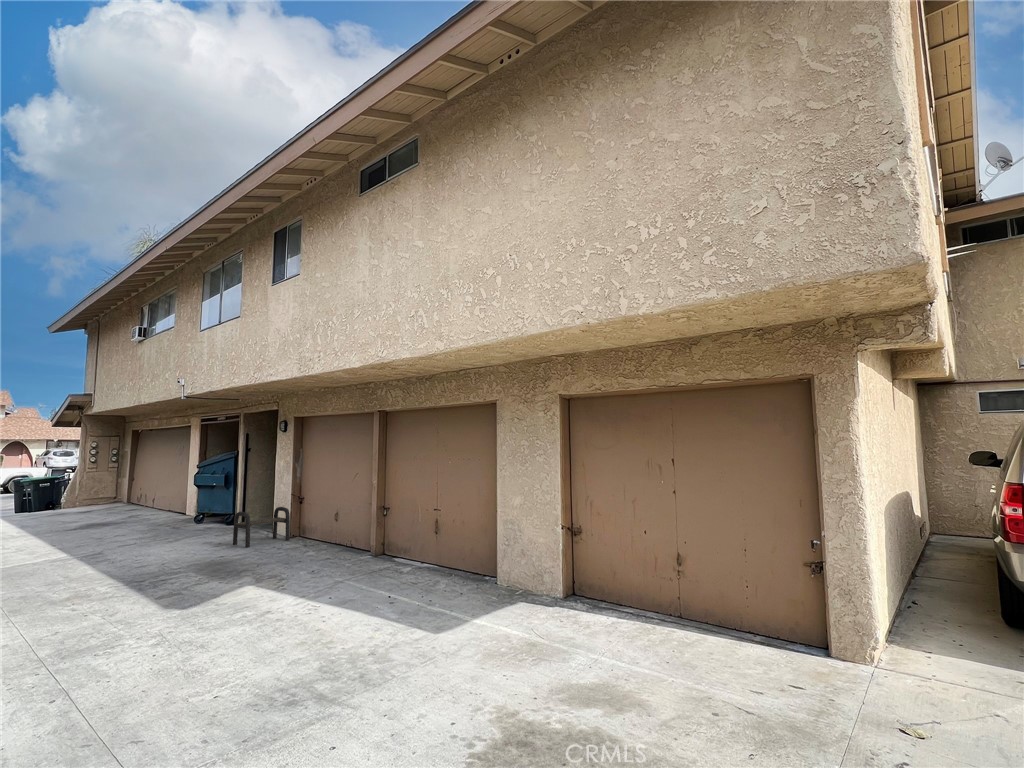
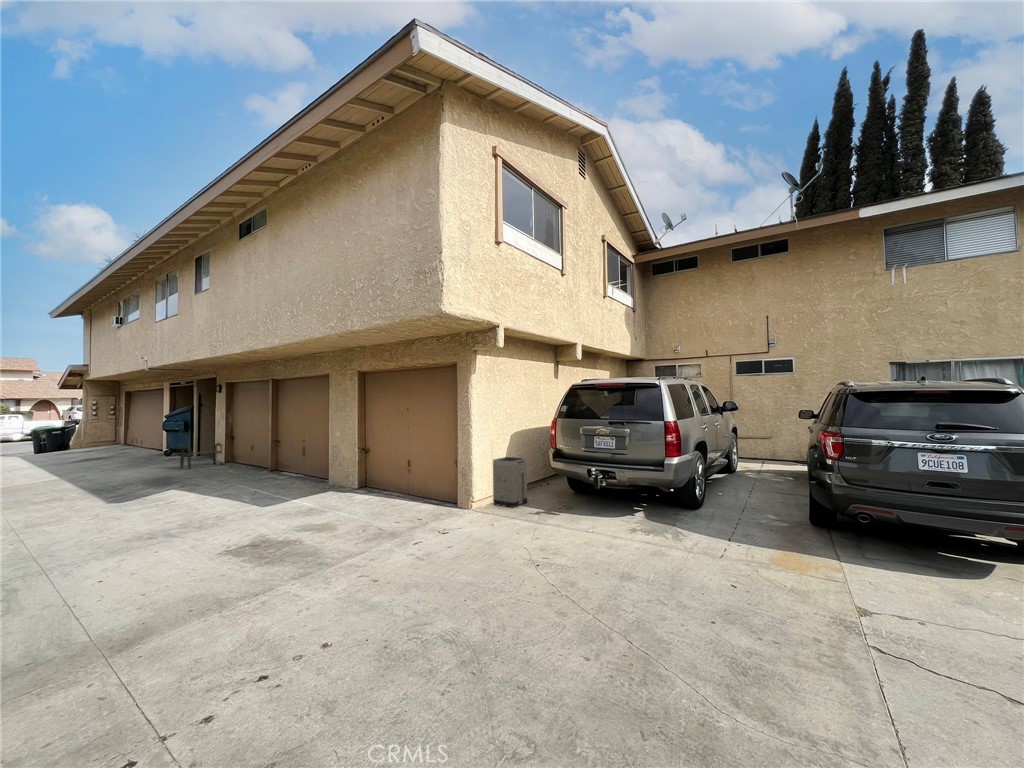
trash can: none [887,553,965,663] -> present [493,457,527,508]

